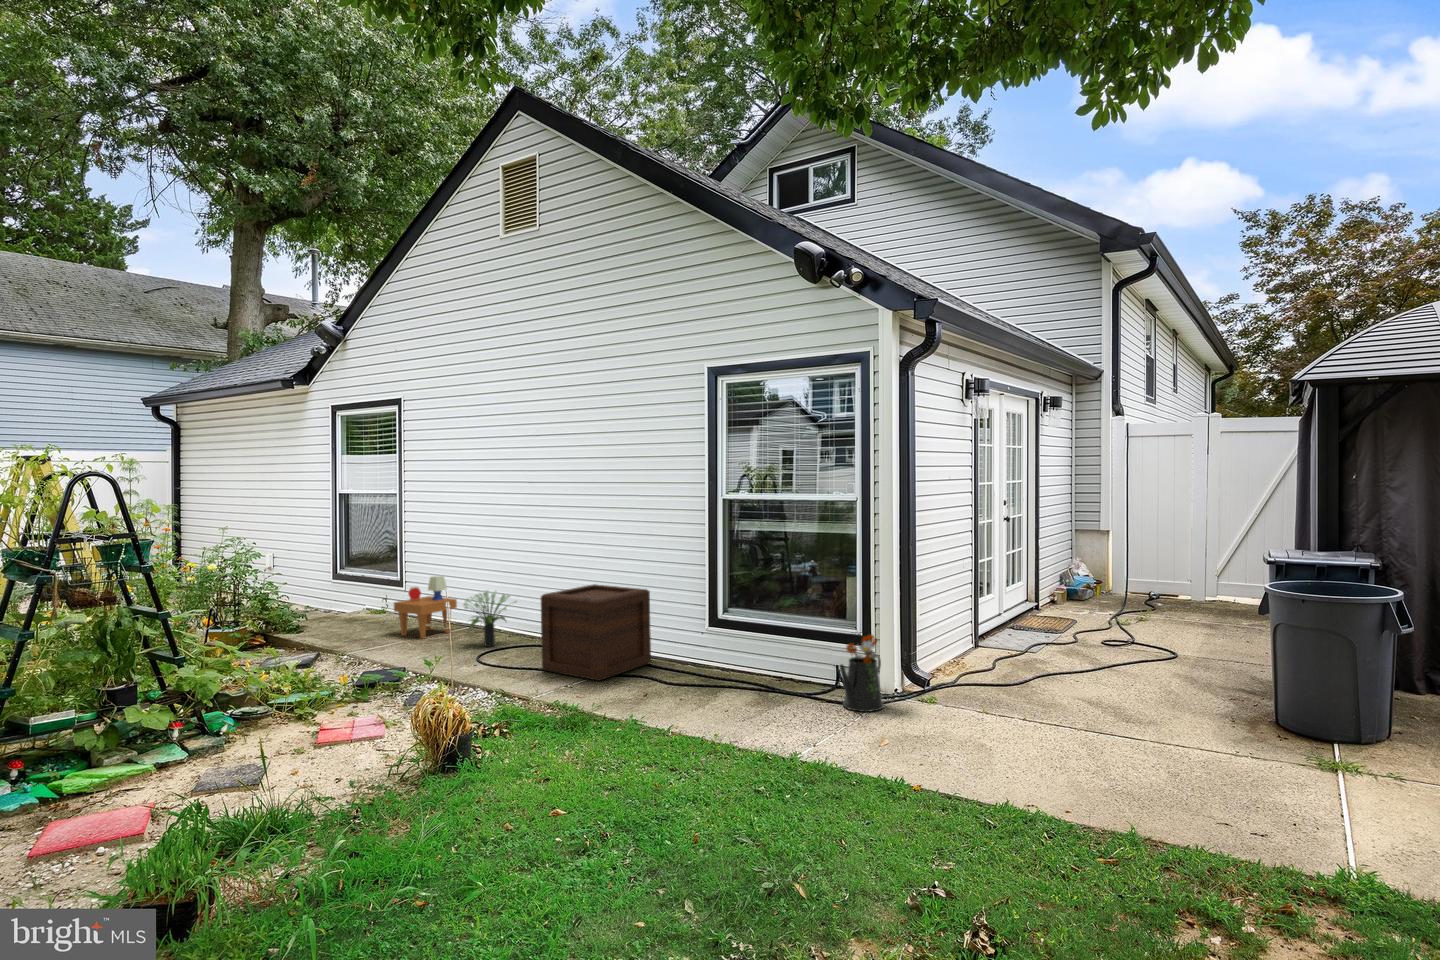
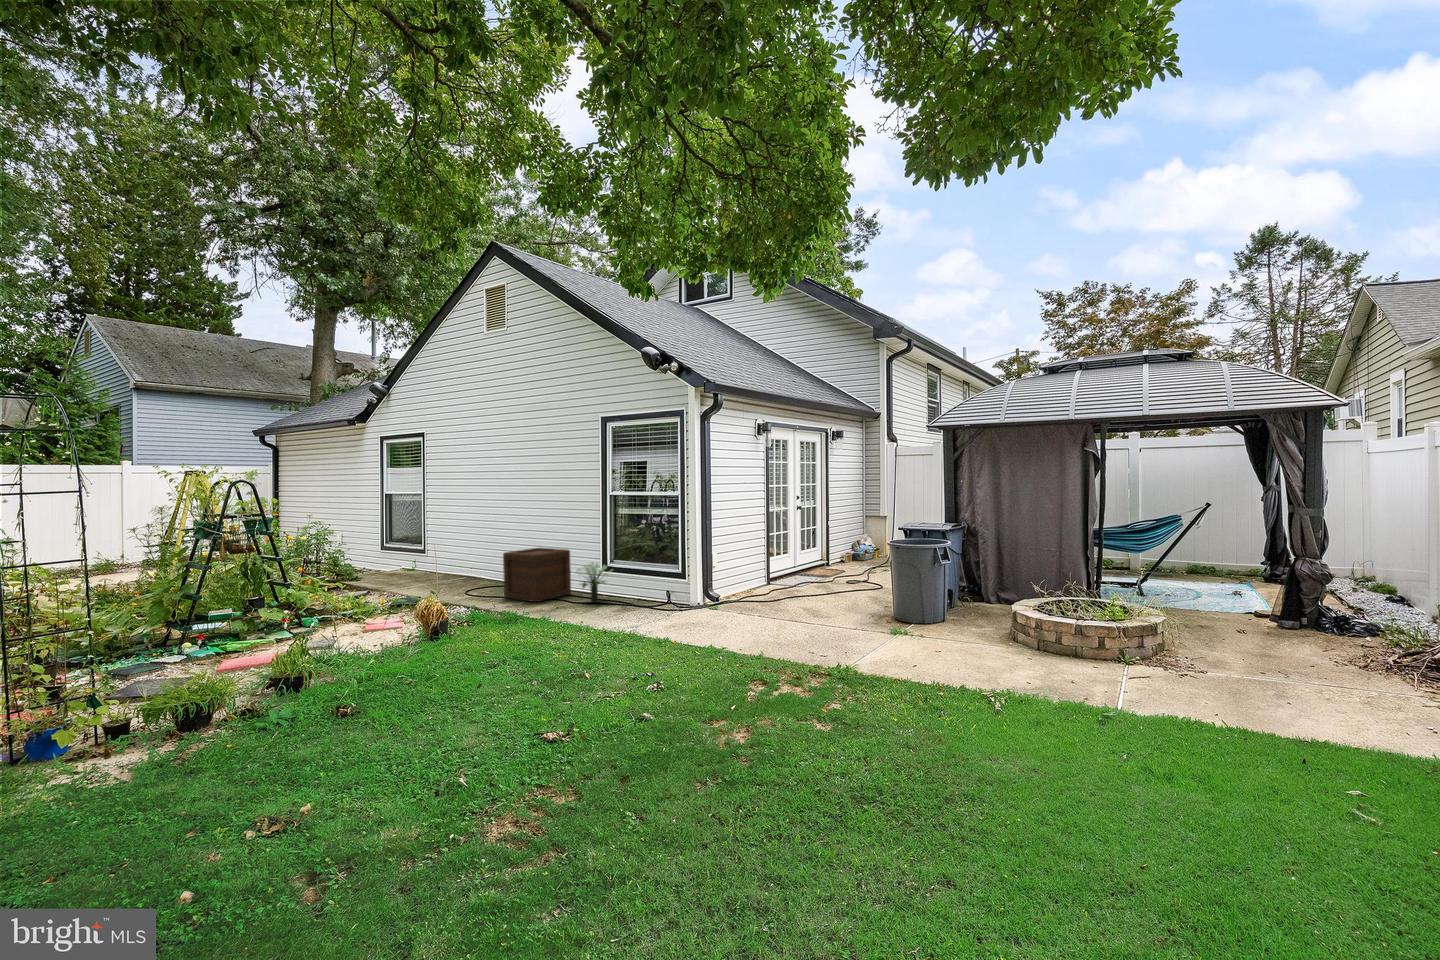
side table: present [394,576,457,639] -> none [419,545,459,584]
potted plant: present [463,590,517,647] -> present [576,562,612,603]
watering can: present [840,635,884,712] -> none [663,571,691,613]

